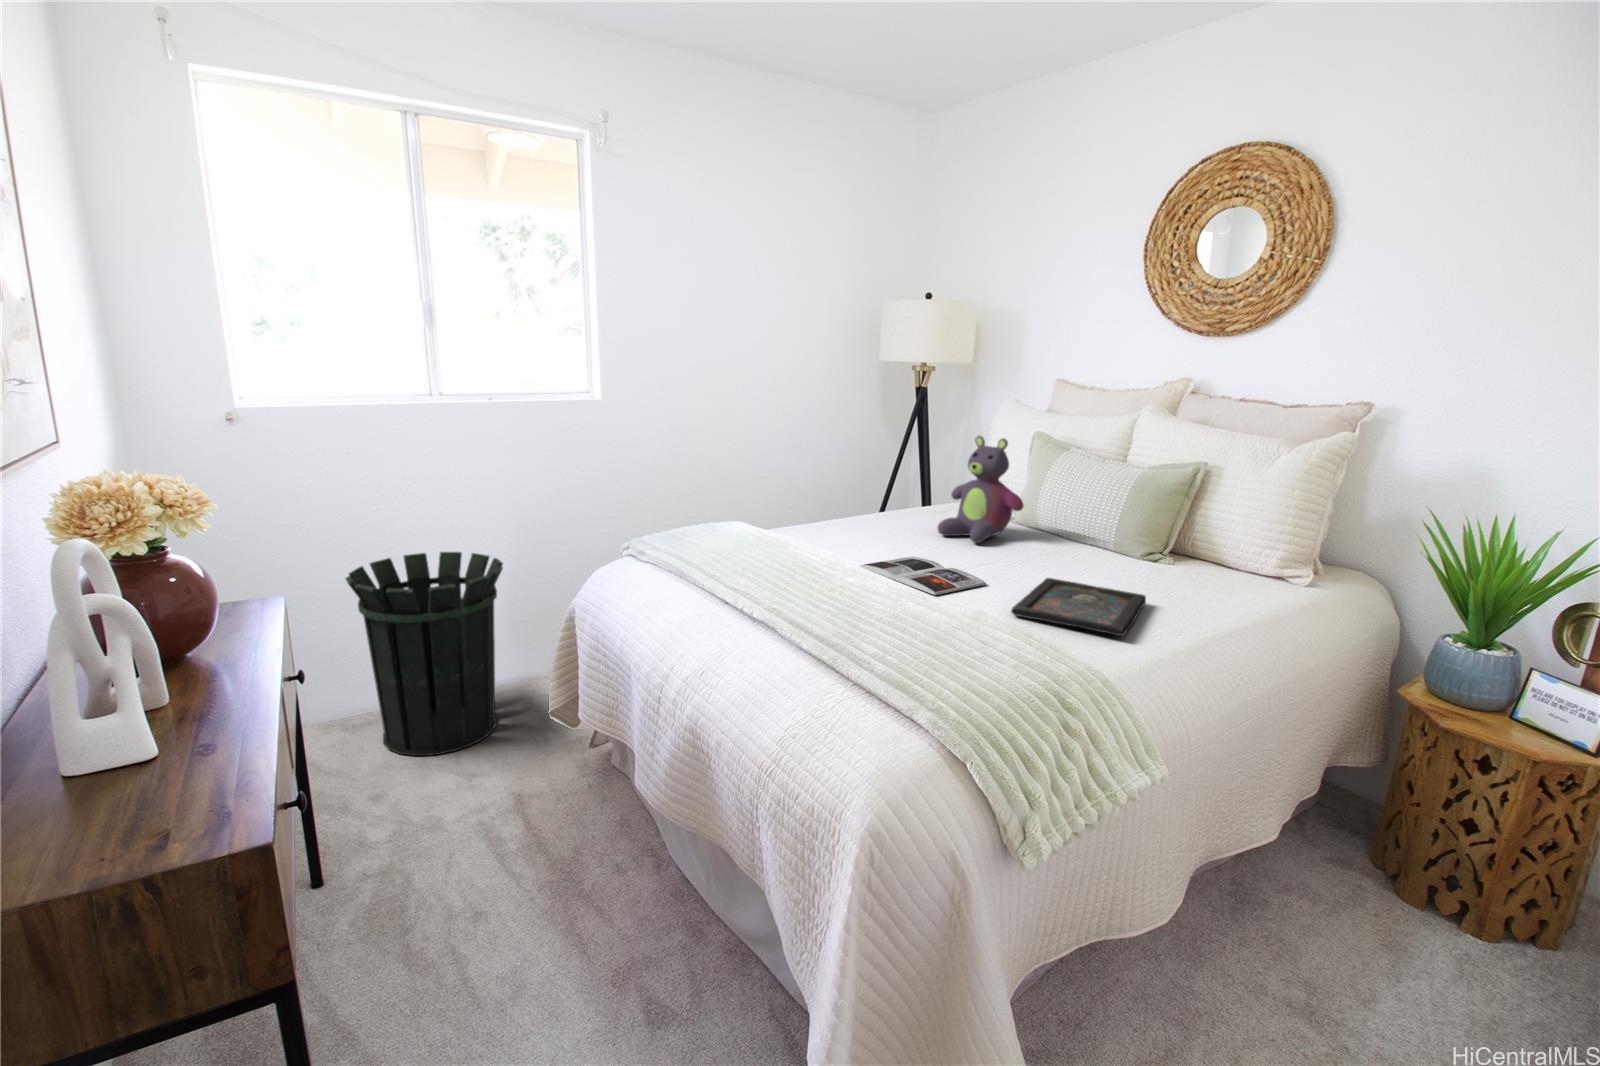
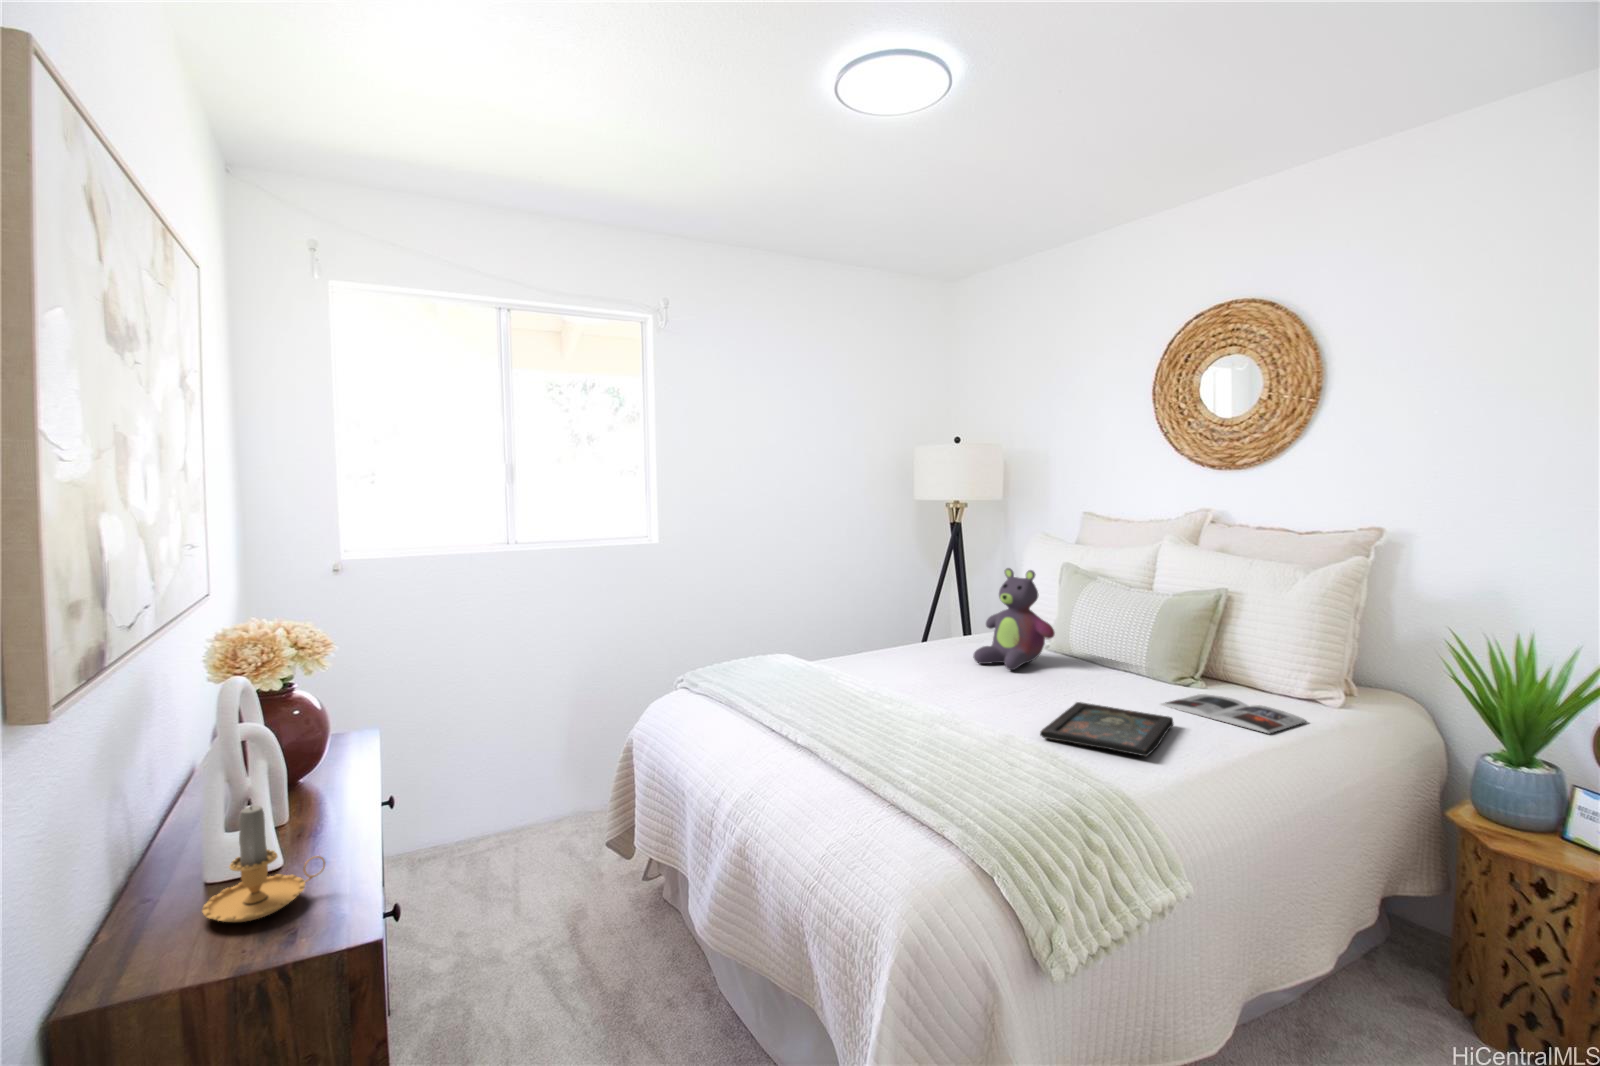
waste bin: present [346,552,503,756] -> none [427,687,568,887]
magazine: present [860,557,986,595] -> present [1161,694,1306,733]
candle: none [47,690,204,826] -> present [202,806,325,922]

